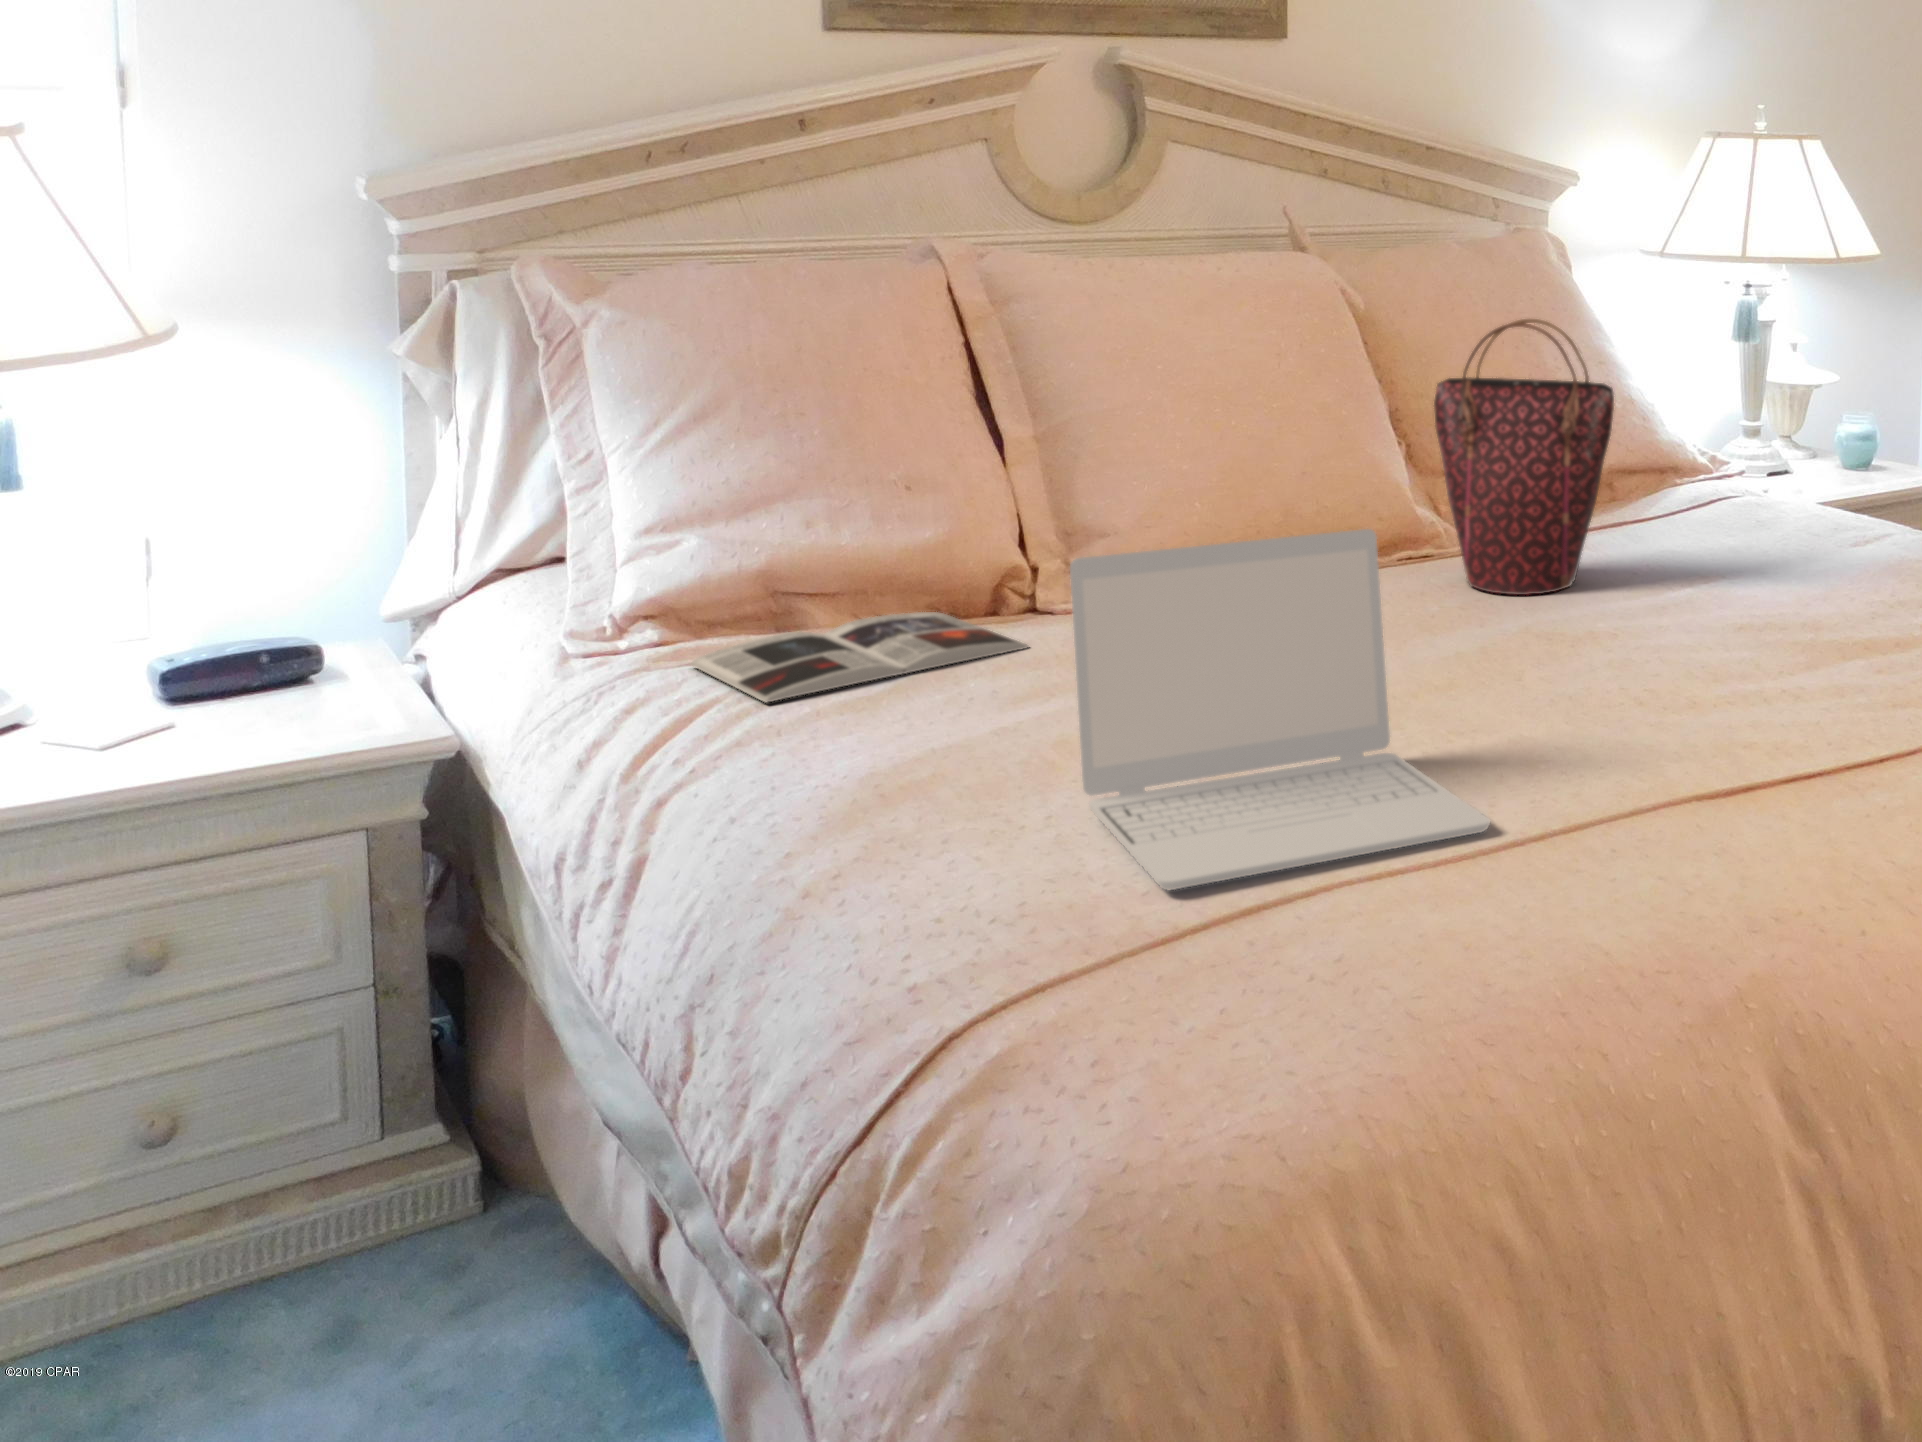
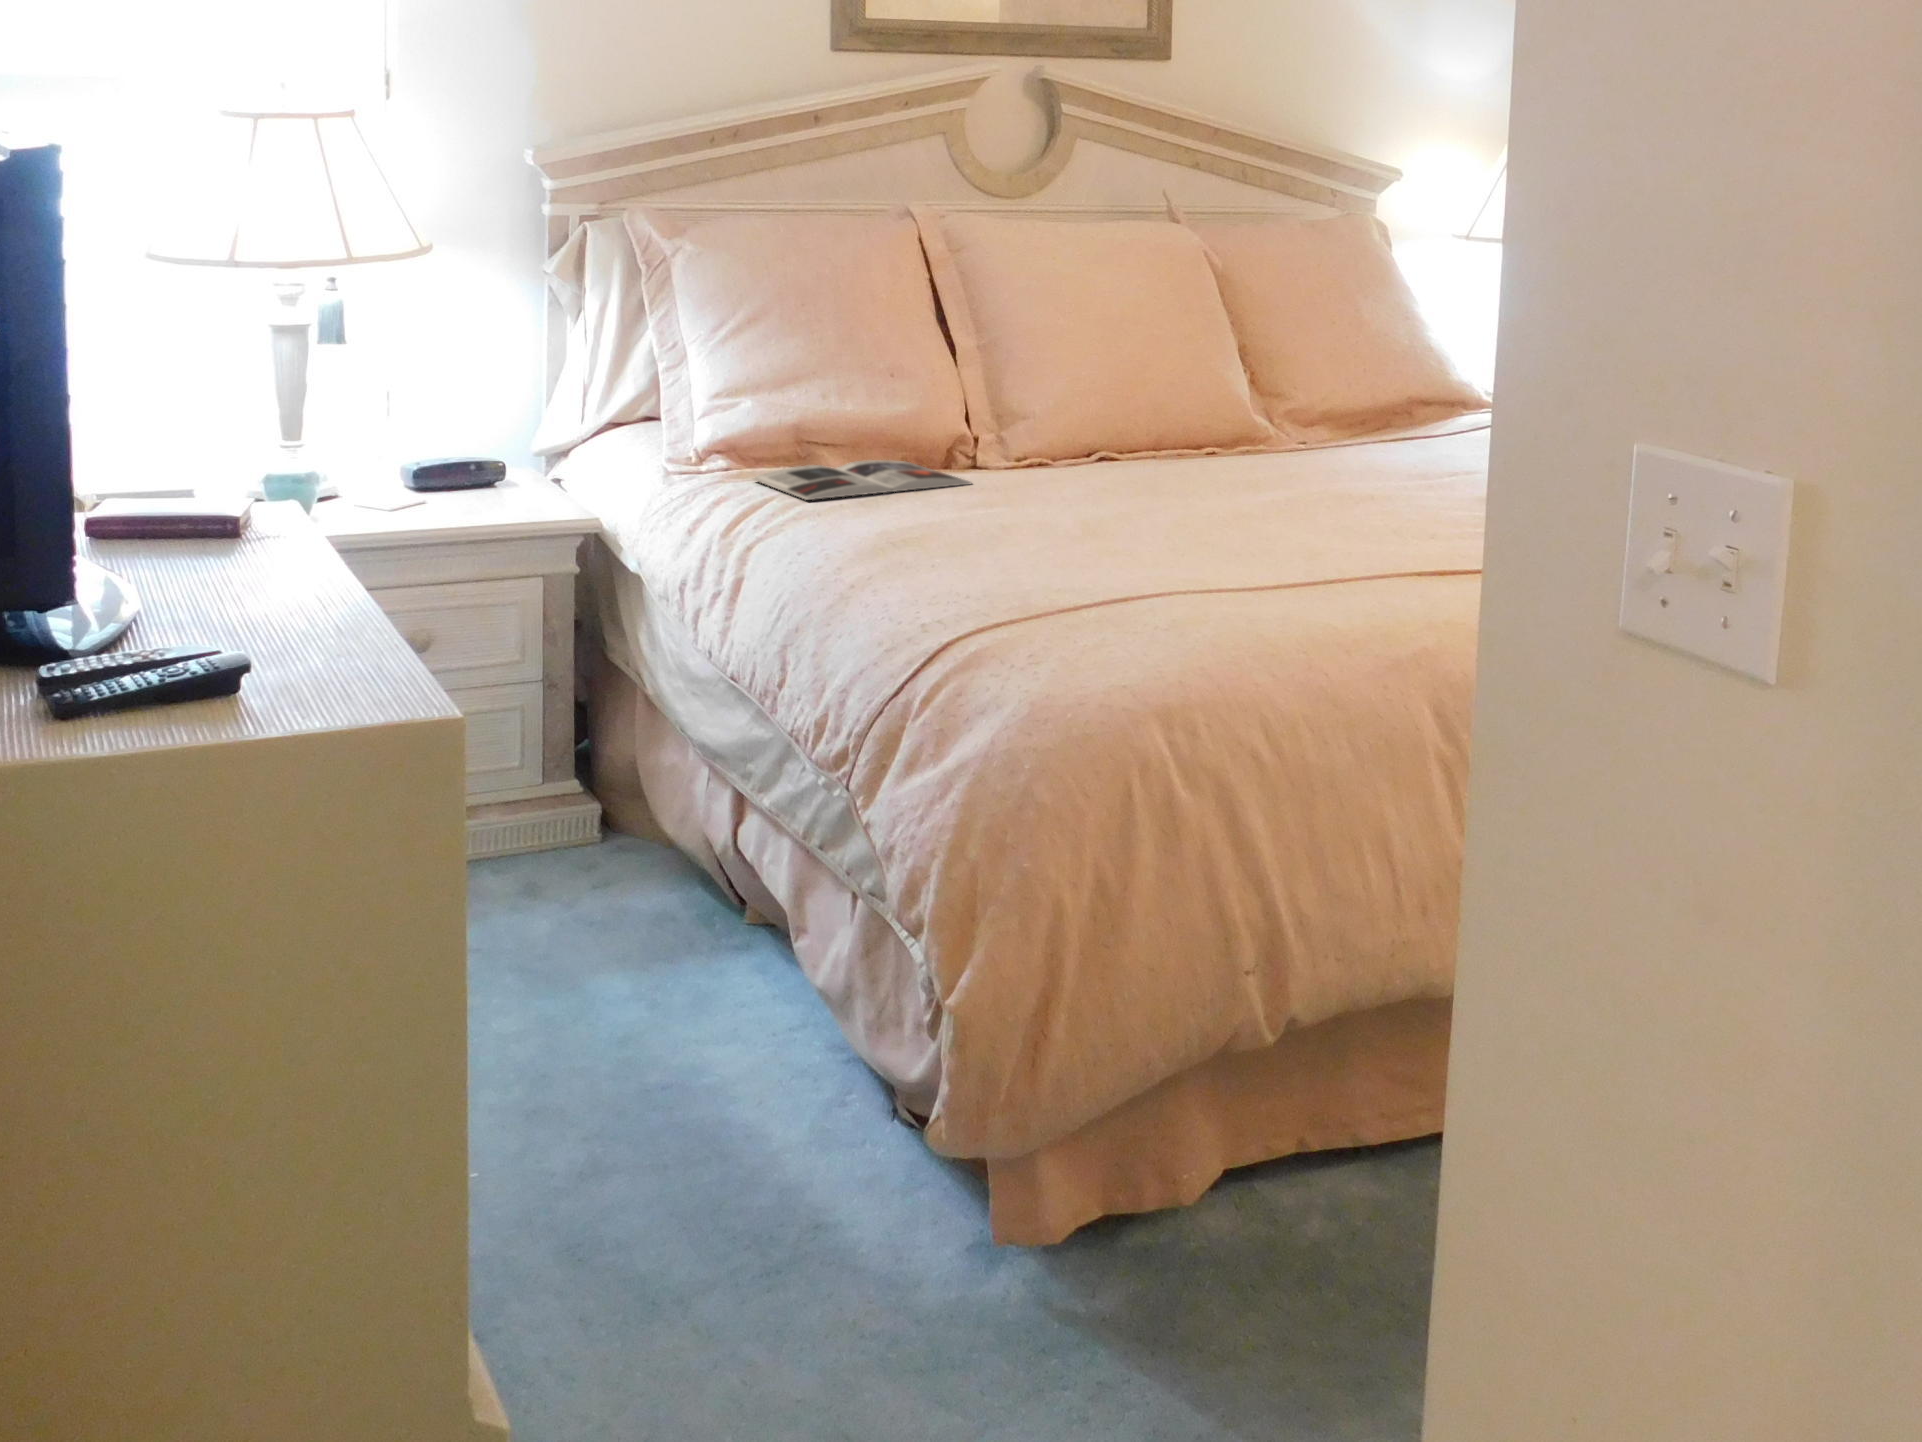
handbag: present [1434,319,1614,595] -> none [1263,275,1395,475]
laptop: present [1070,529,1490,890] -> none [1012,397,1268,593]

